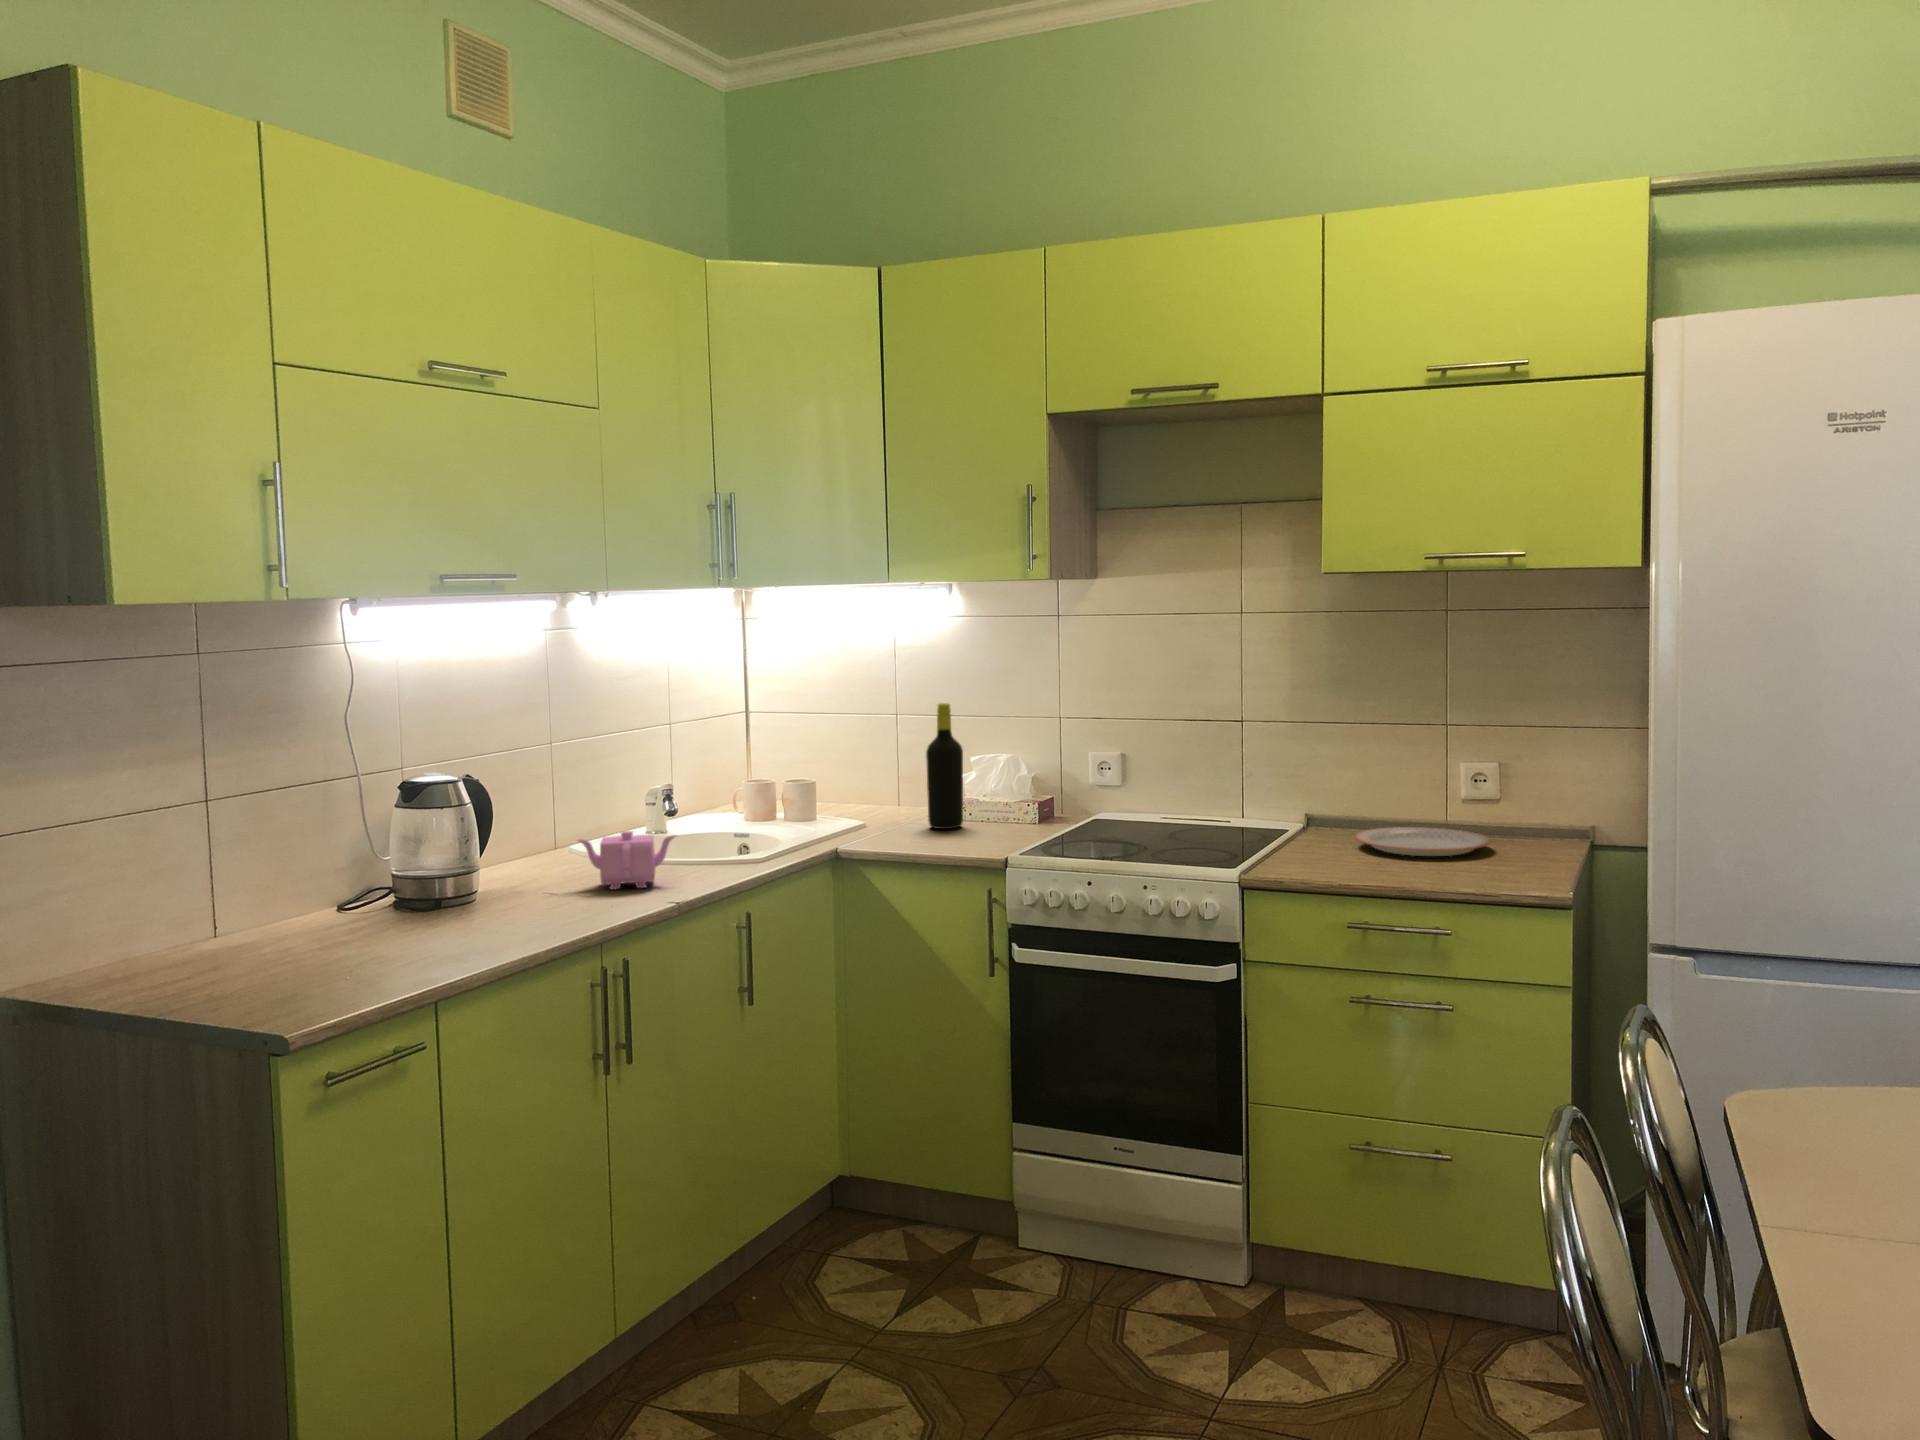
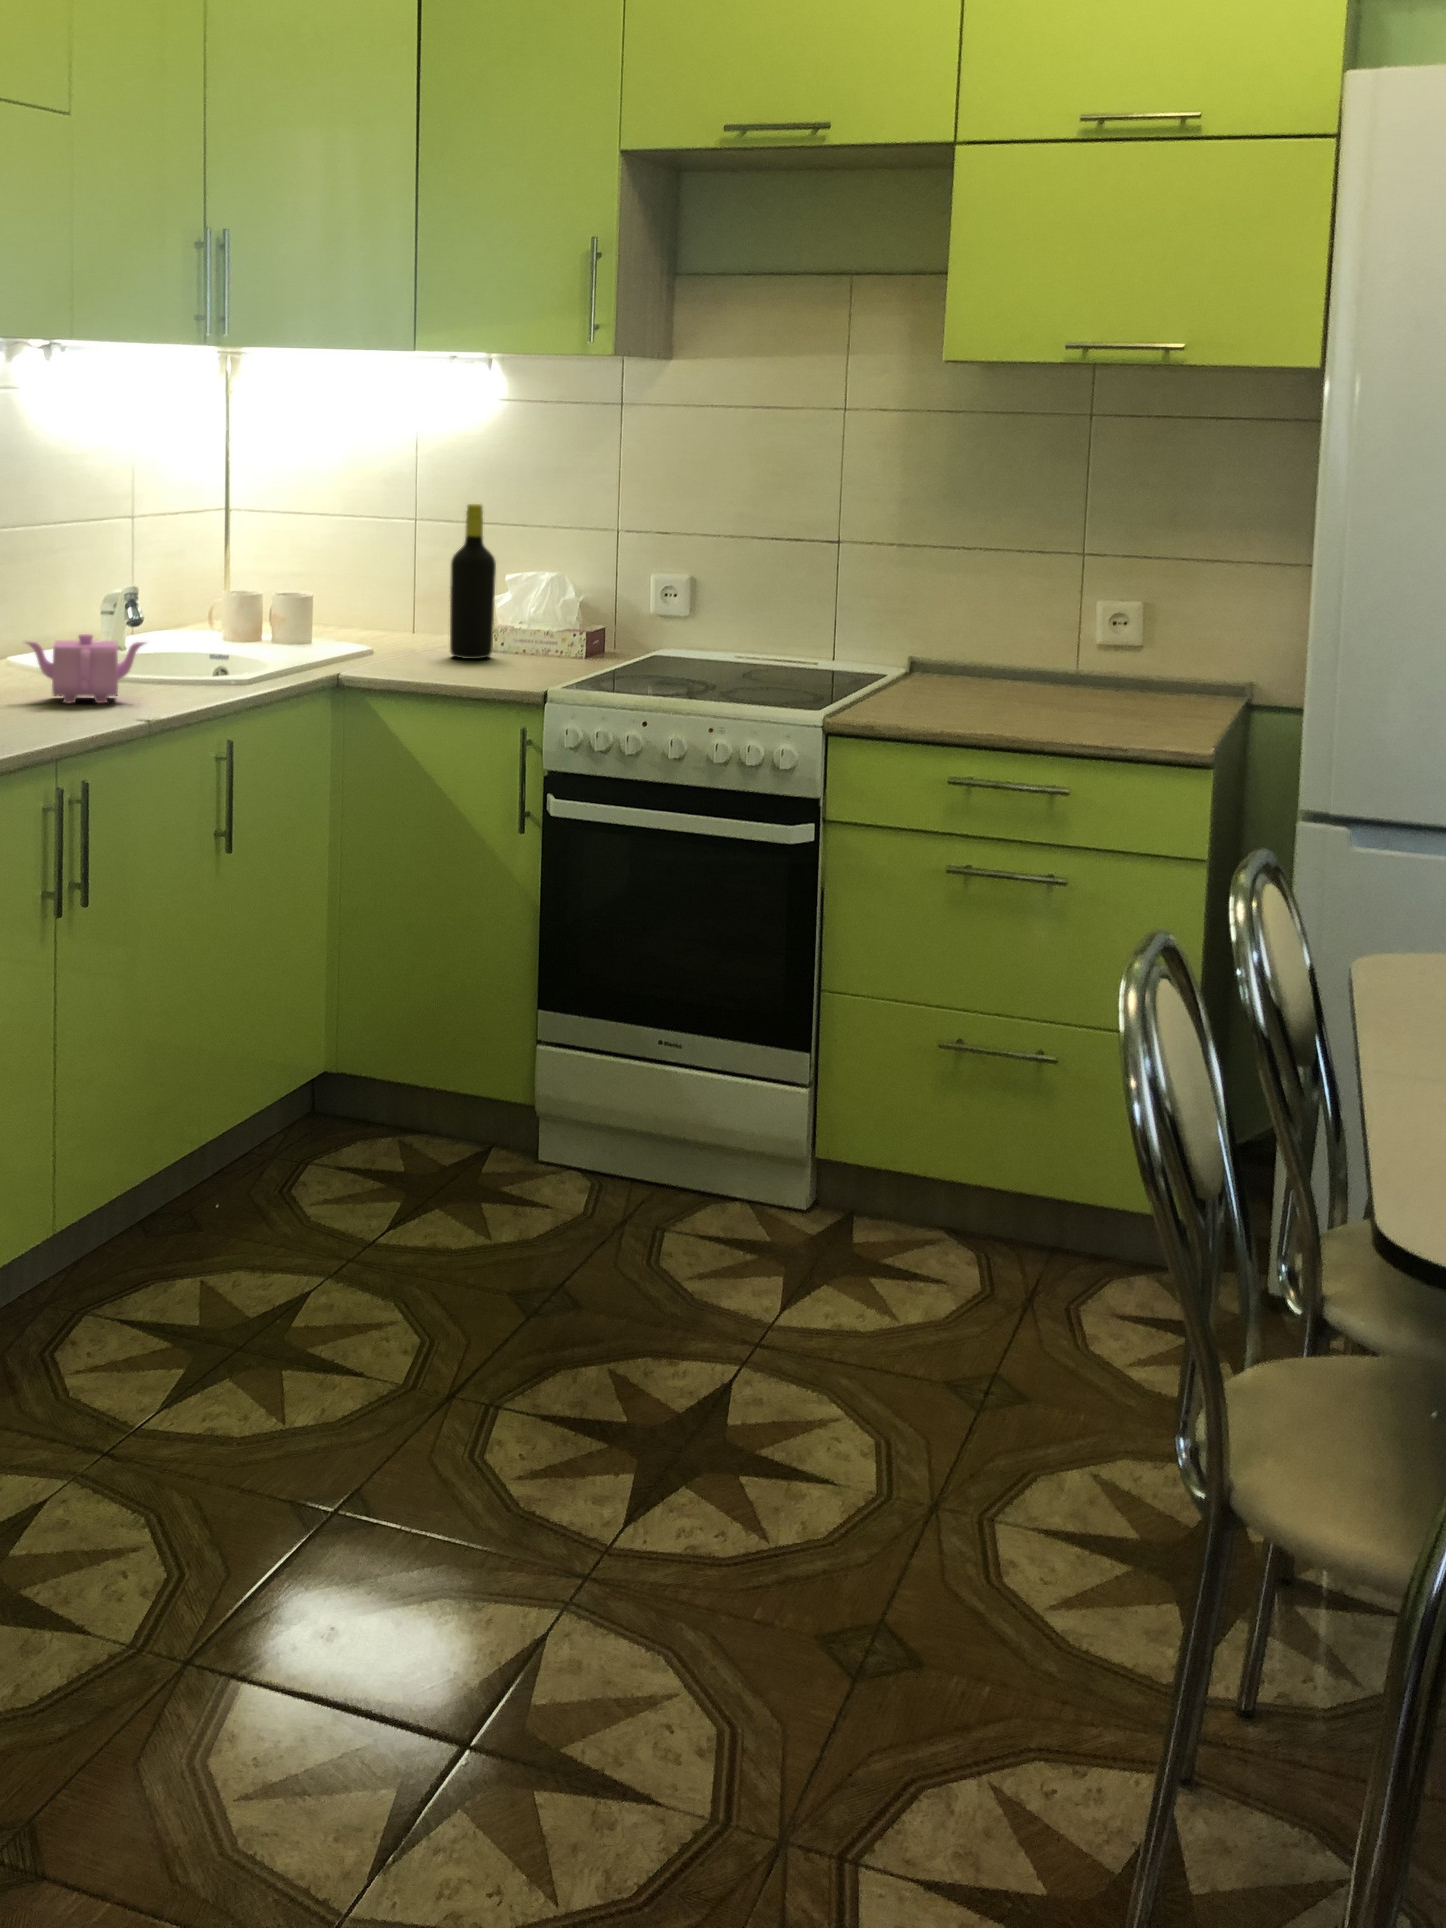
plate: present [1355,827,1491,856] -> none [967,676,1128,708]

